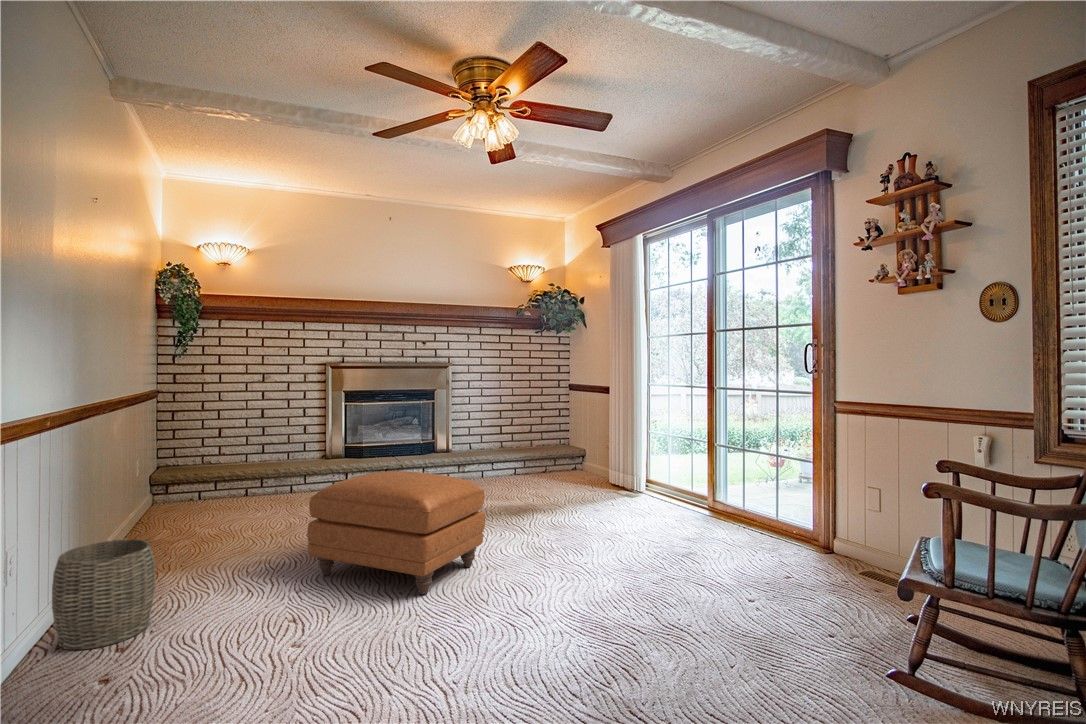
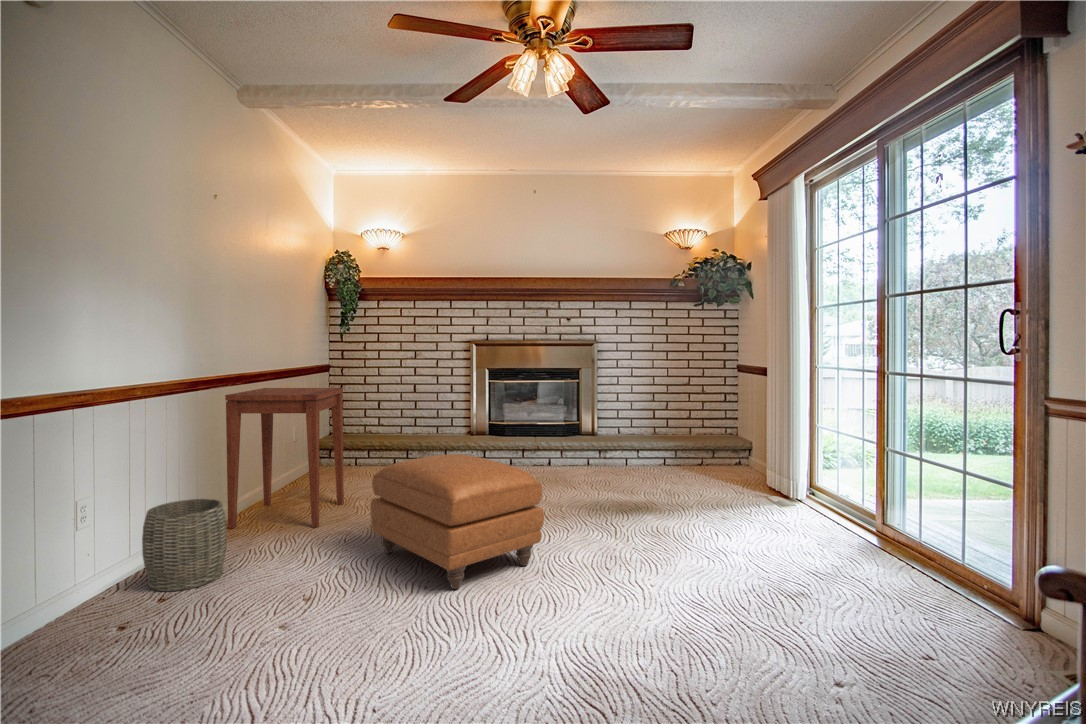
side table: none [101,413,226,578] -> present [225,388,344,528]

